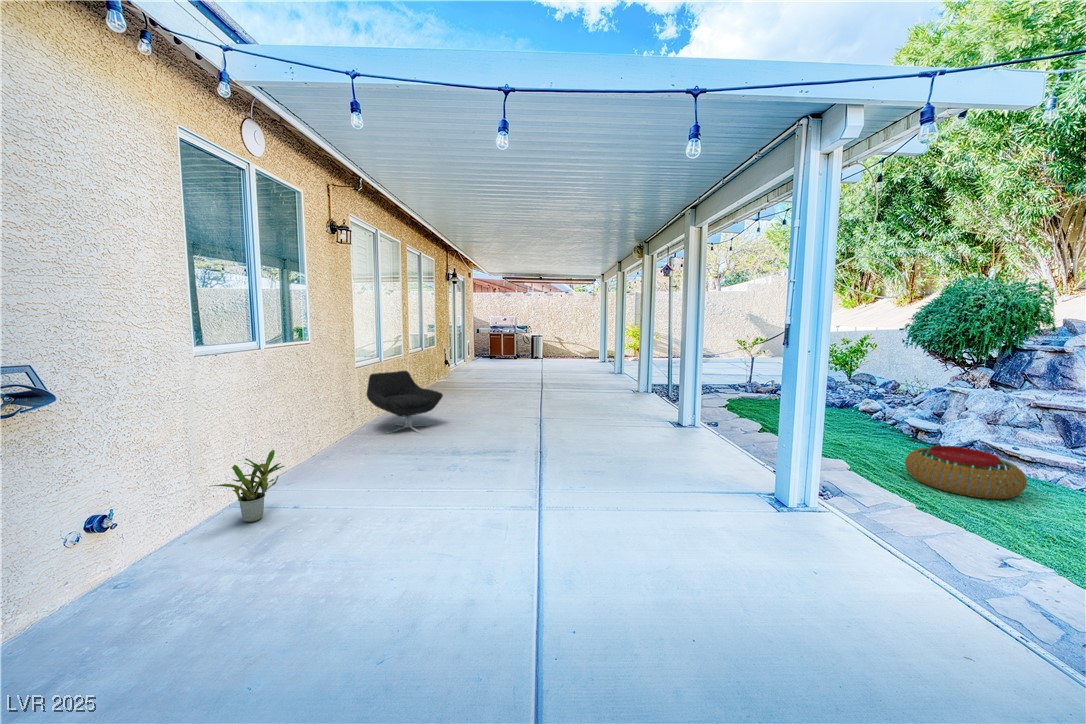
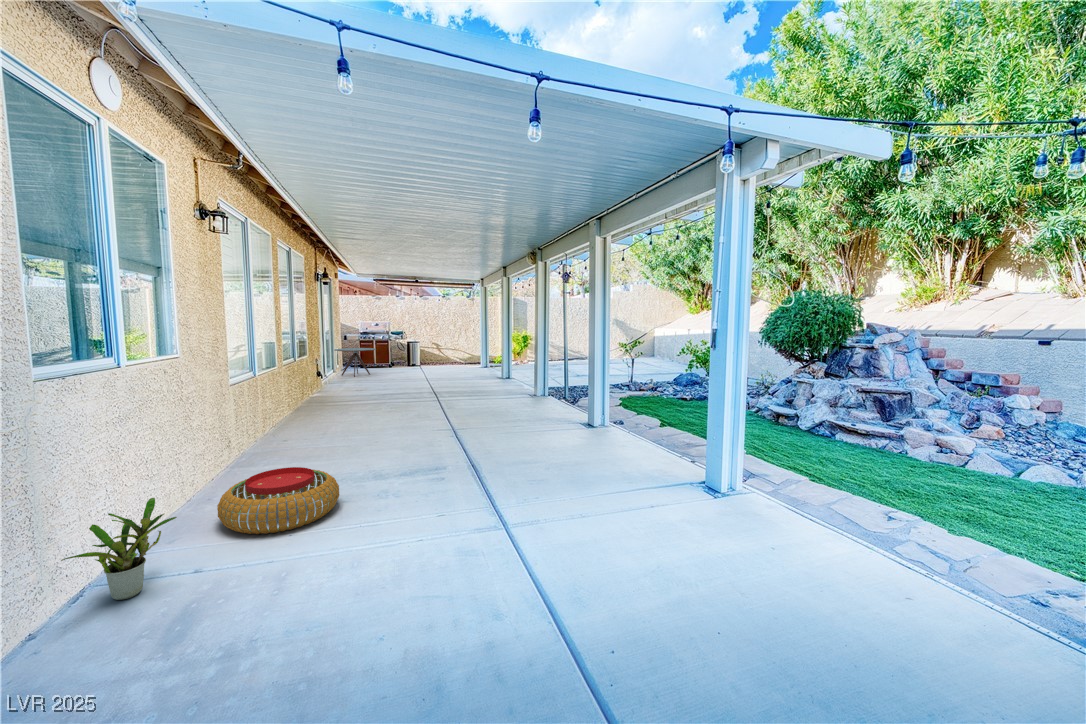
round table: none [462,340,497,367] -> present [335,348,376,377]
lounge chair: present [366,371,443,434] -> none [245,385,344,461]
pouf: present [905,446,1027,499] -> present [217,467,339,534]

